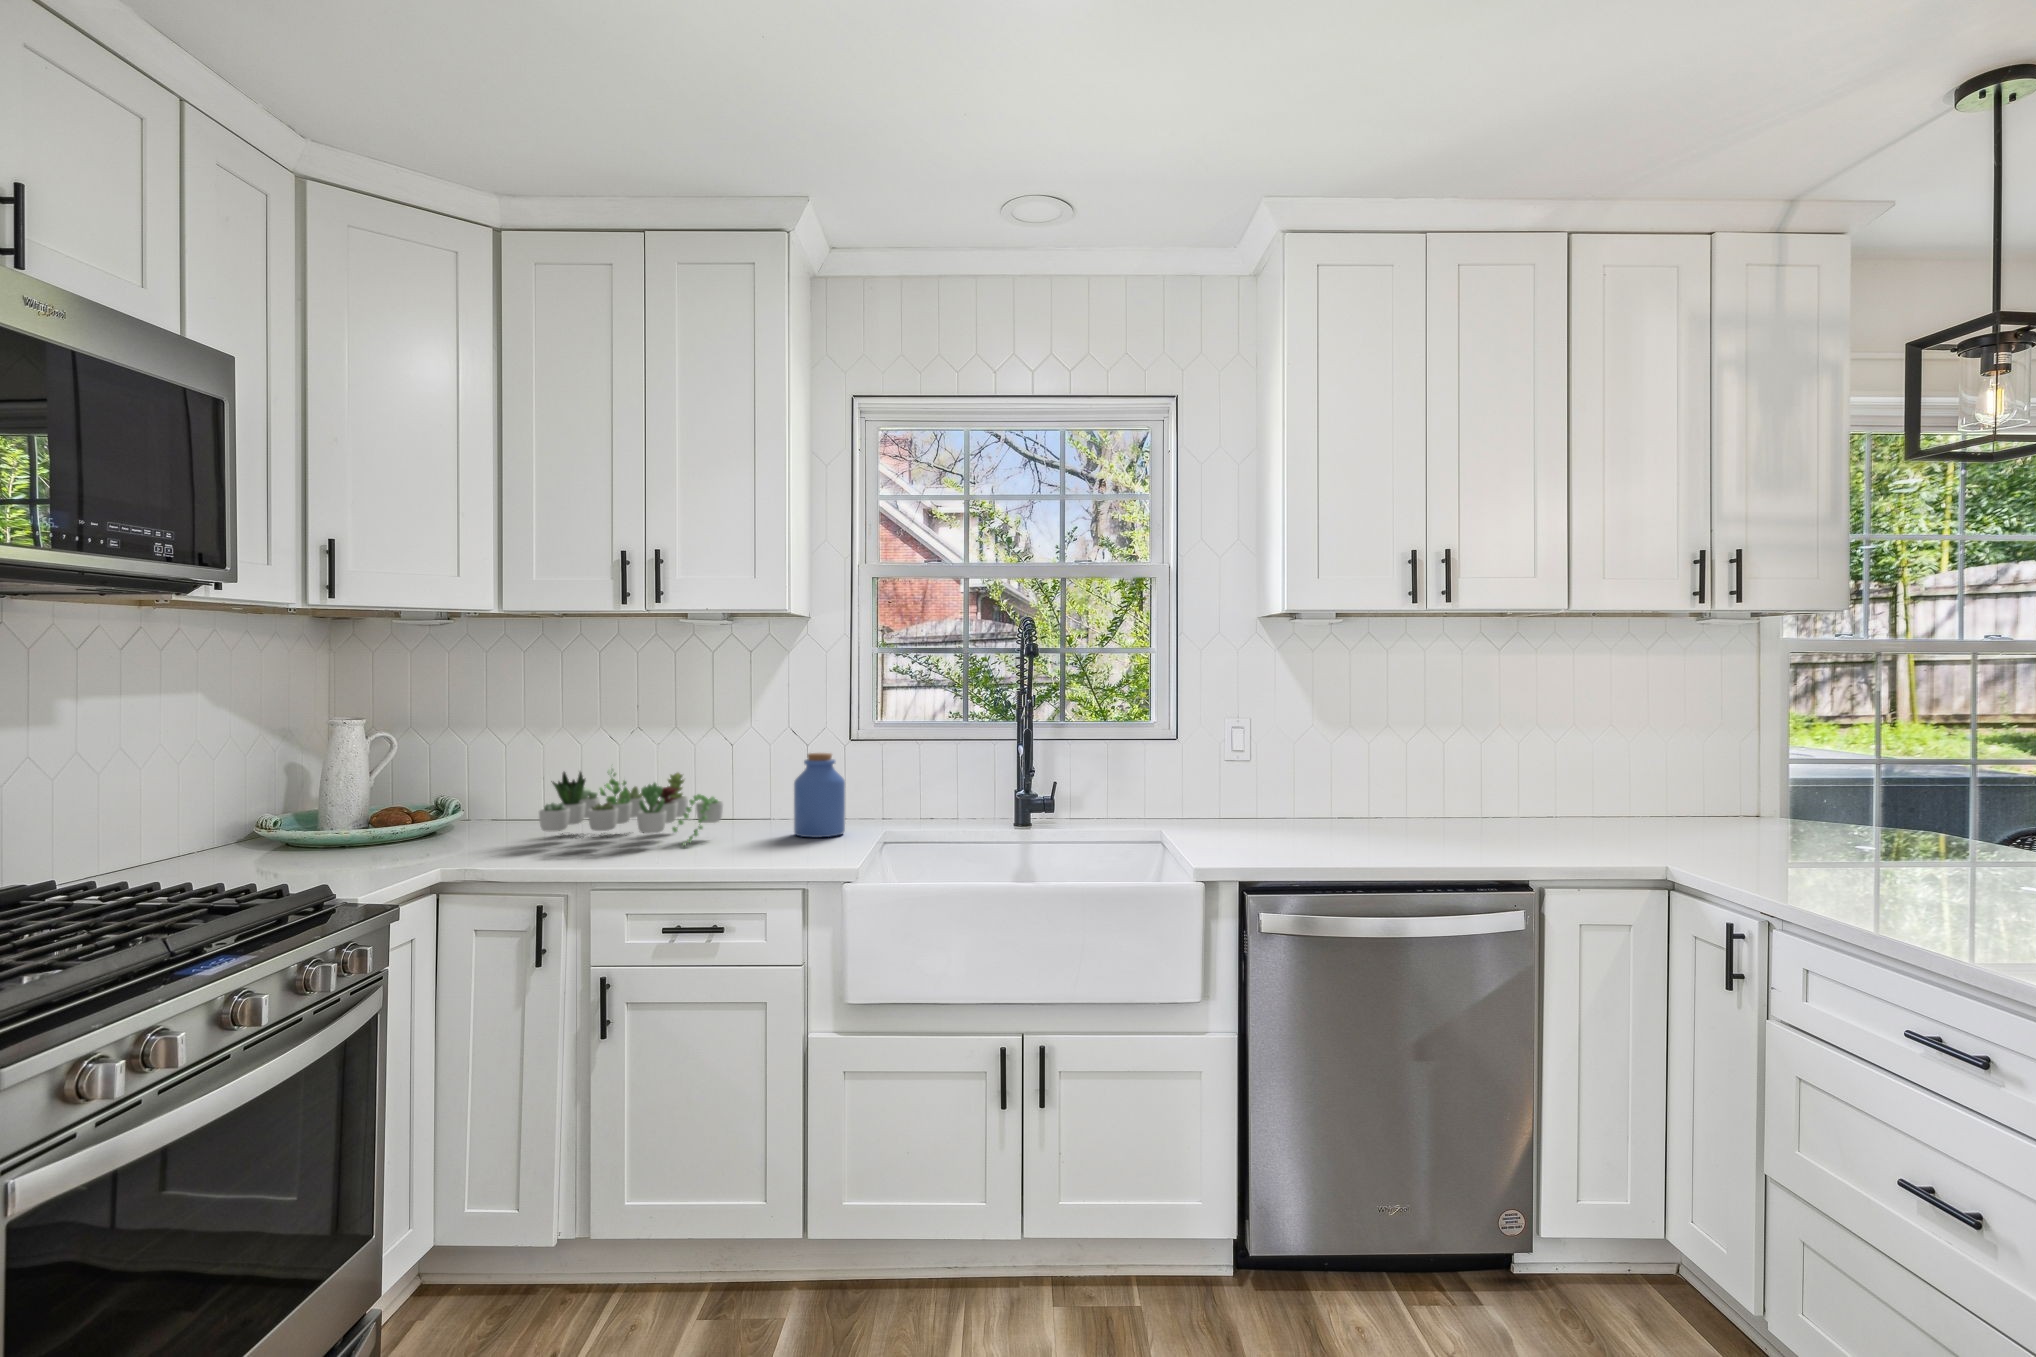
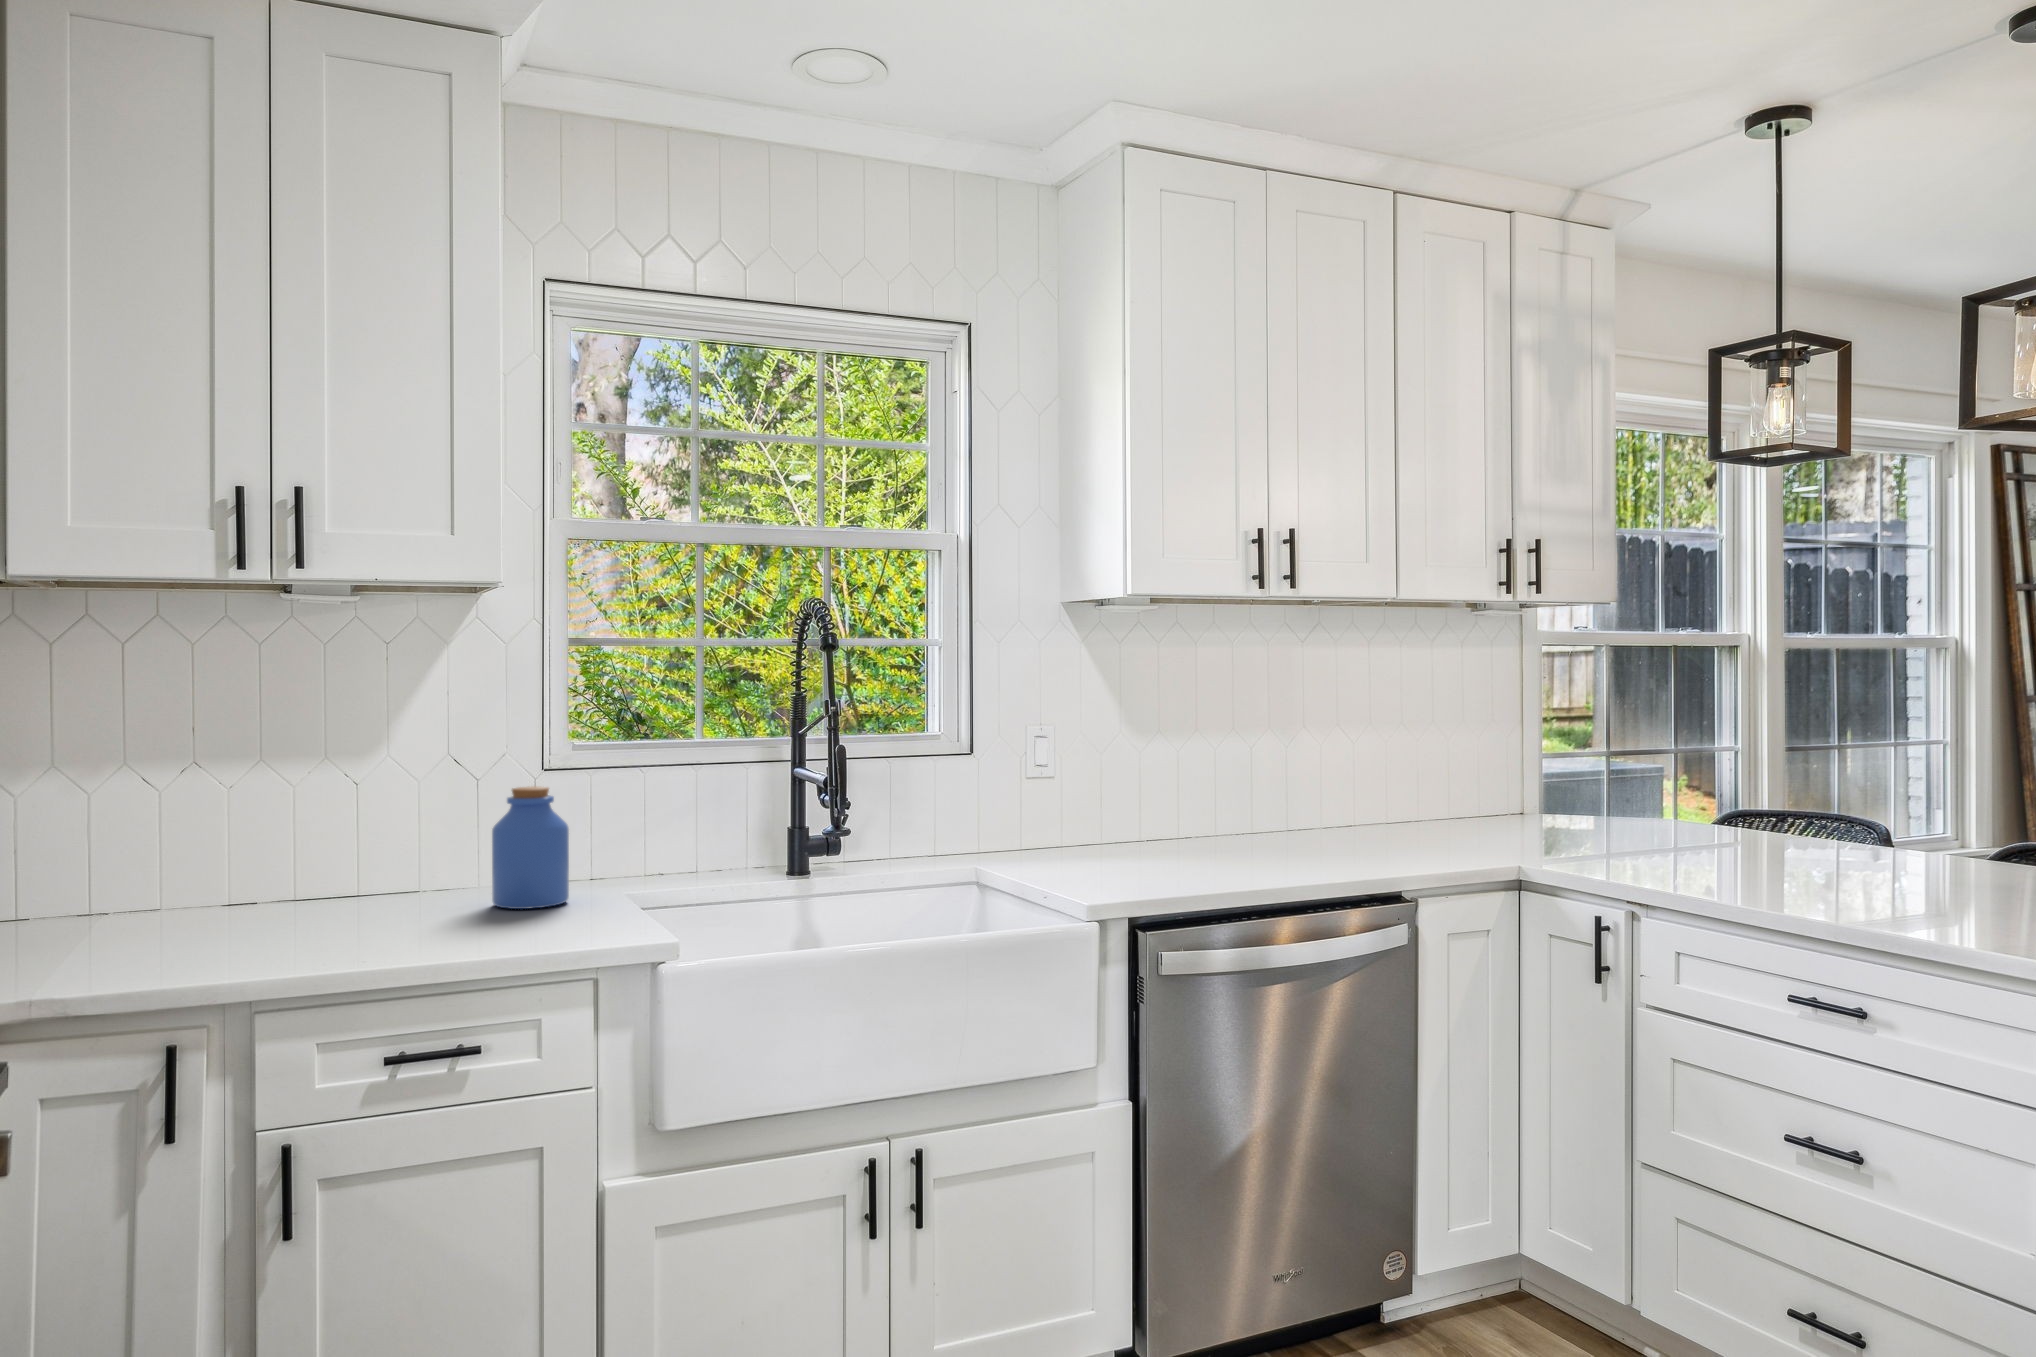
succulent plant: present [539,772,723,846] -> none [92,816,391,943]

